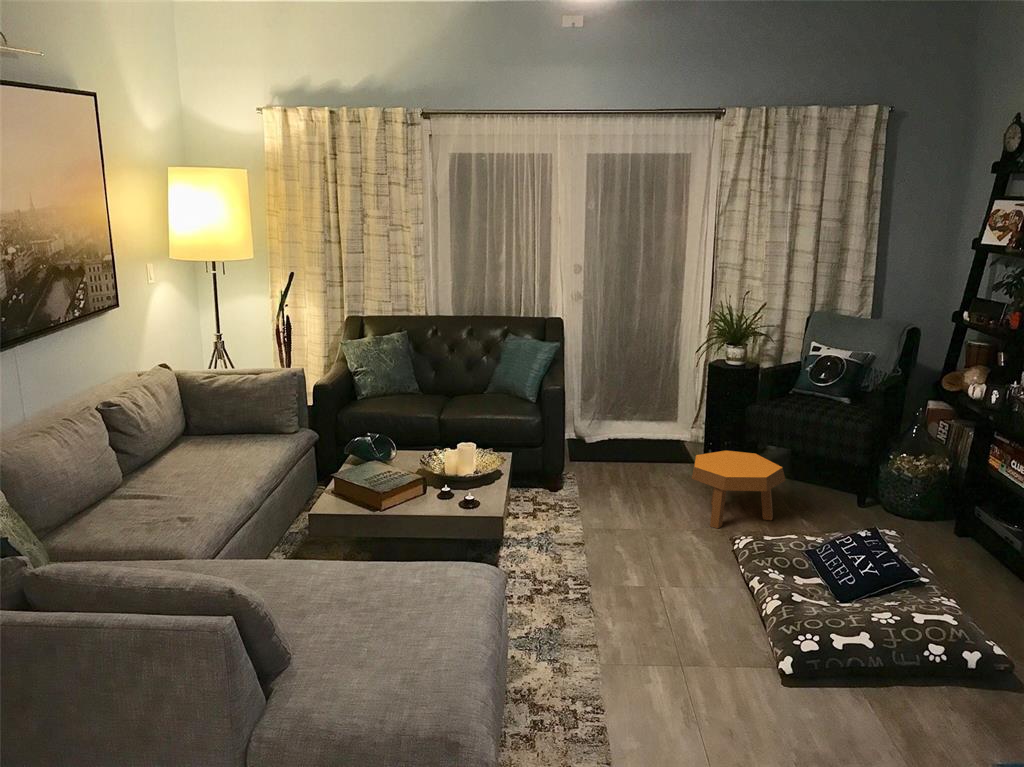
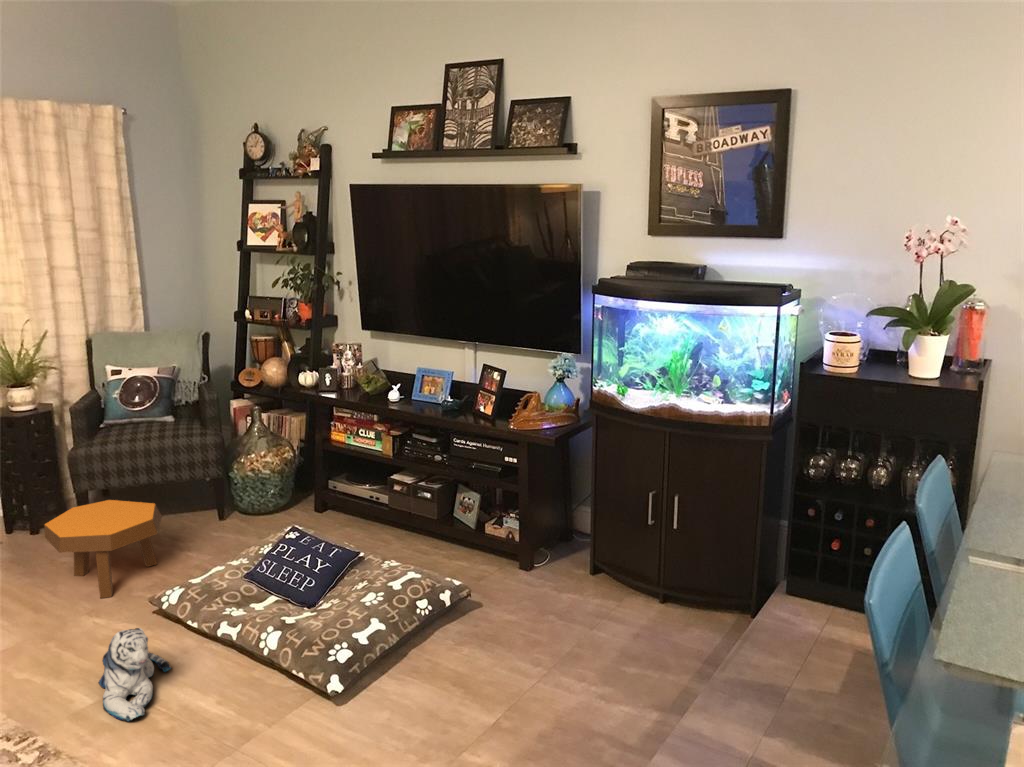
plush toy: none [637,541,702,610] -> present [98,628,171,722]

